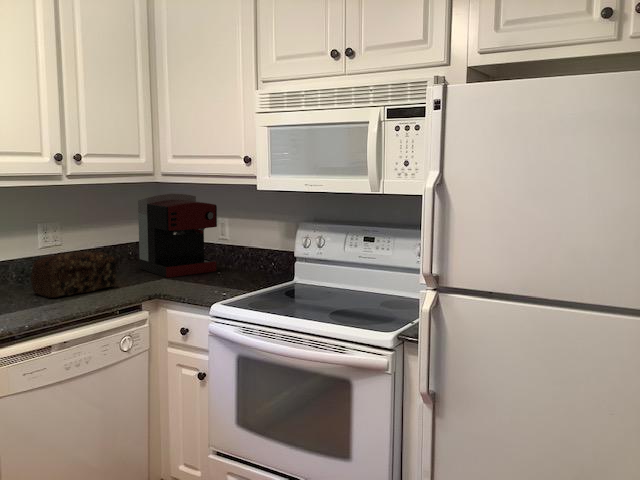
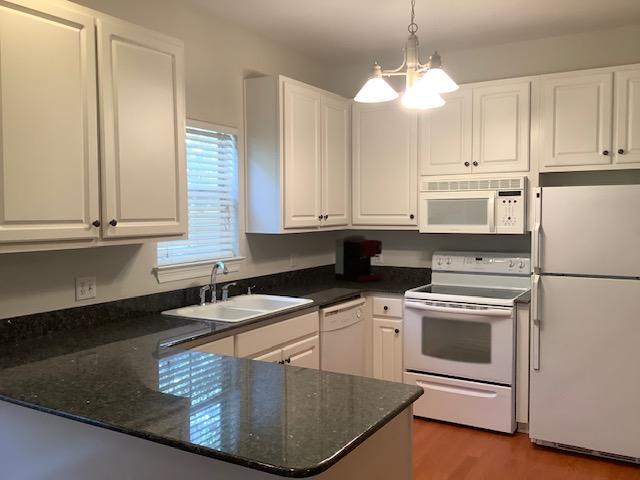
bread loaf: present [30,252,116,298] -> none [303,267,342,291]

